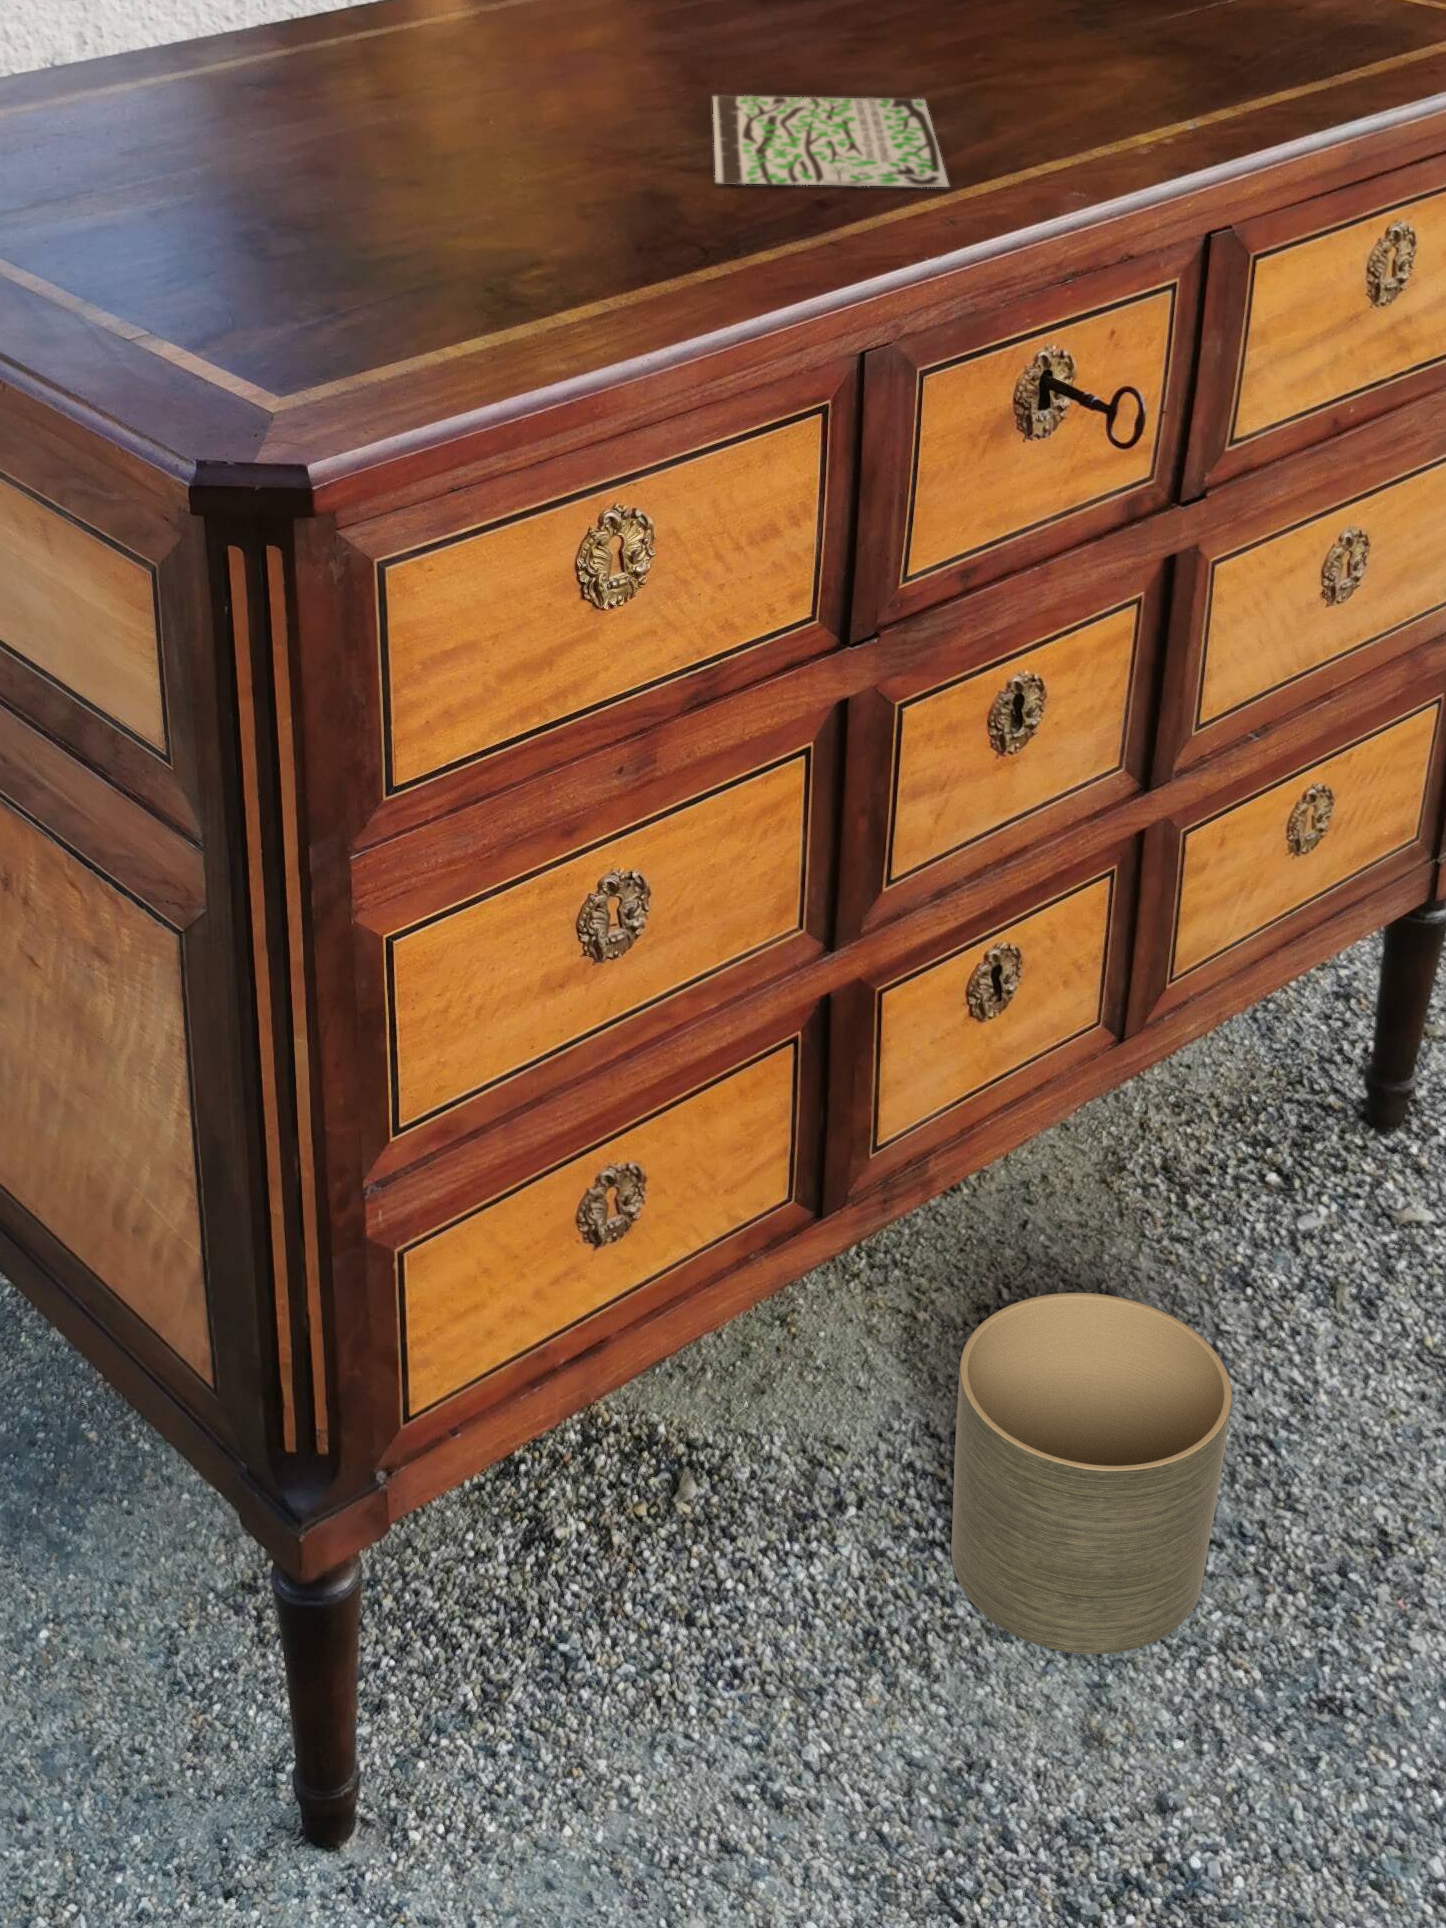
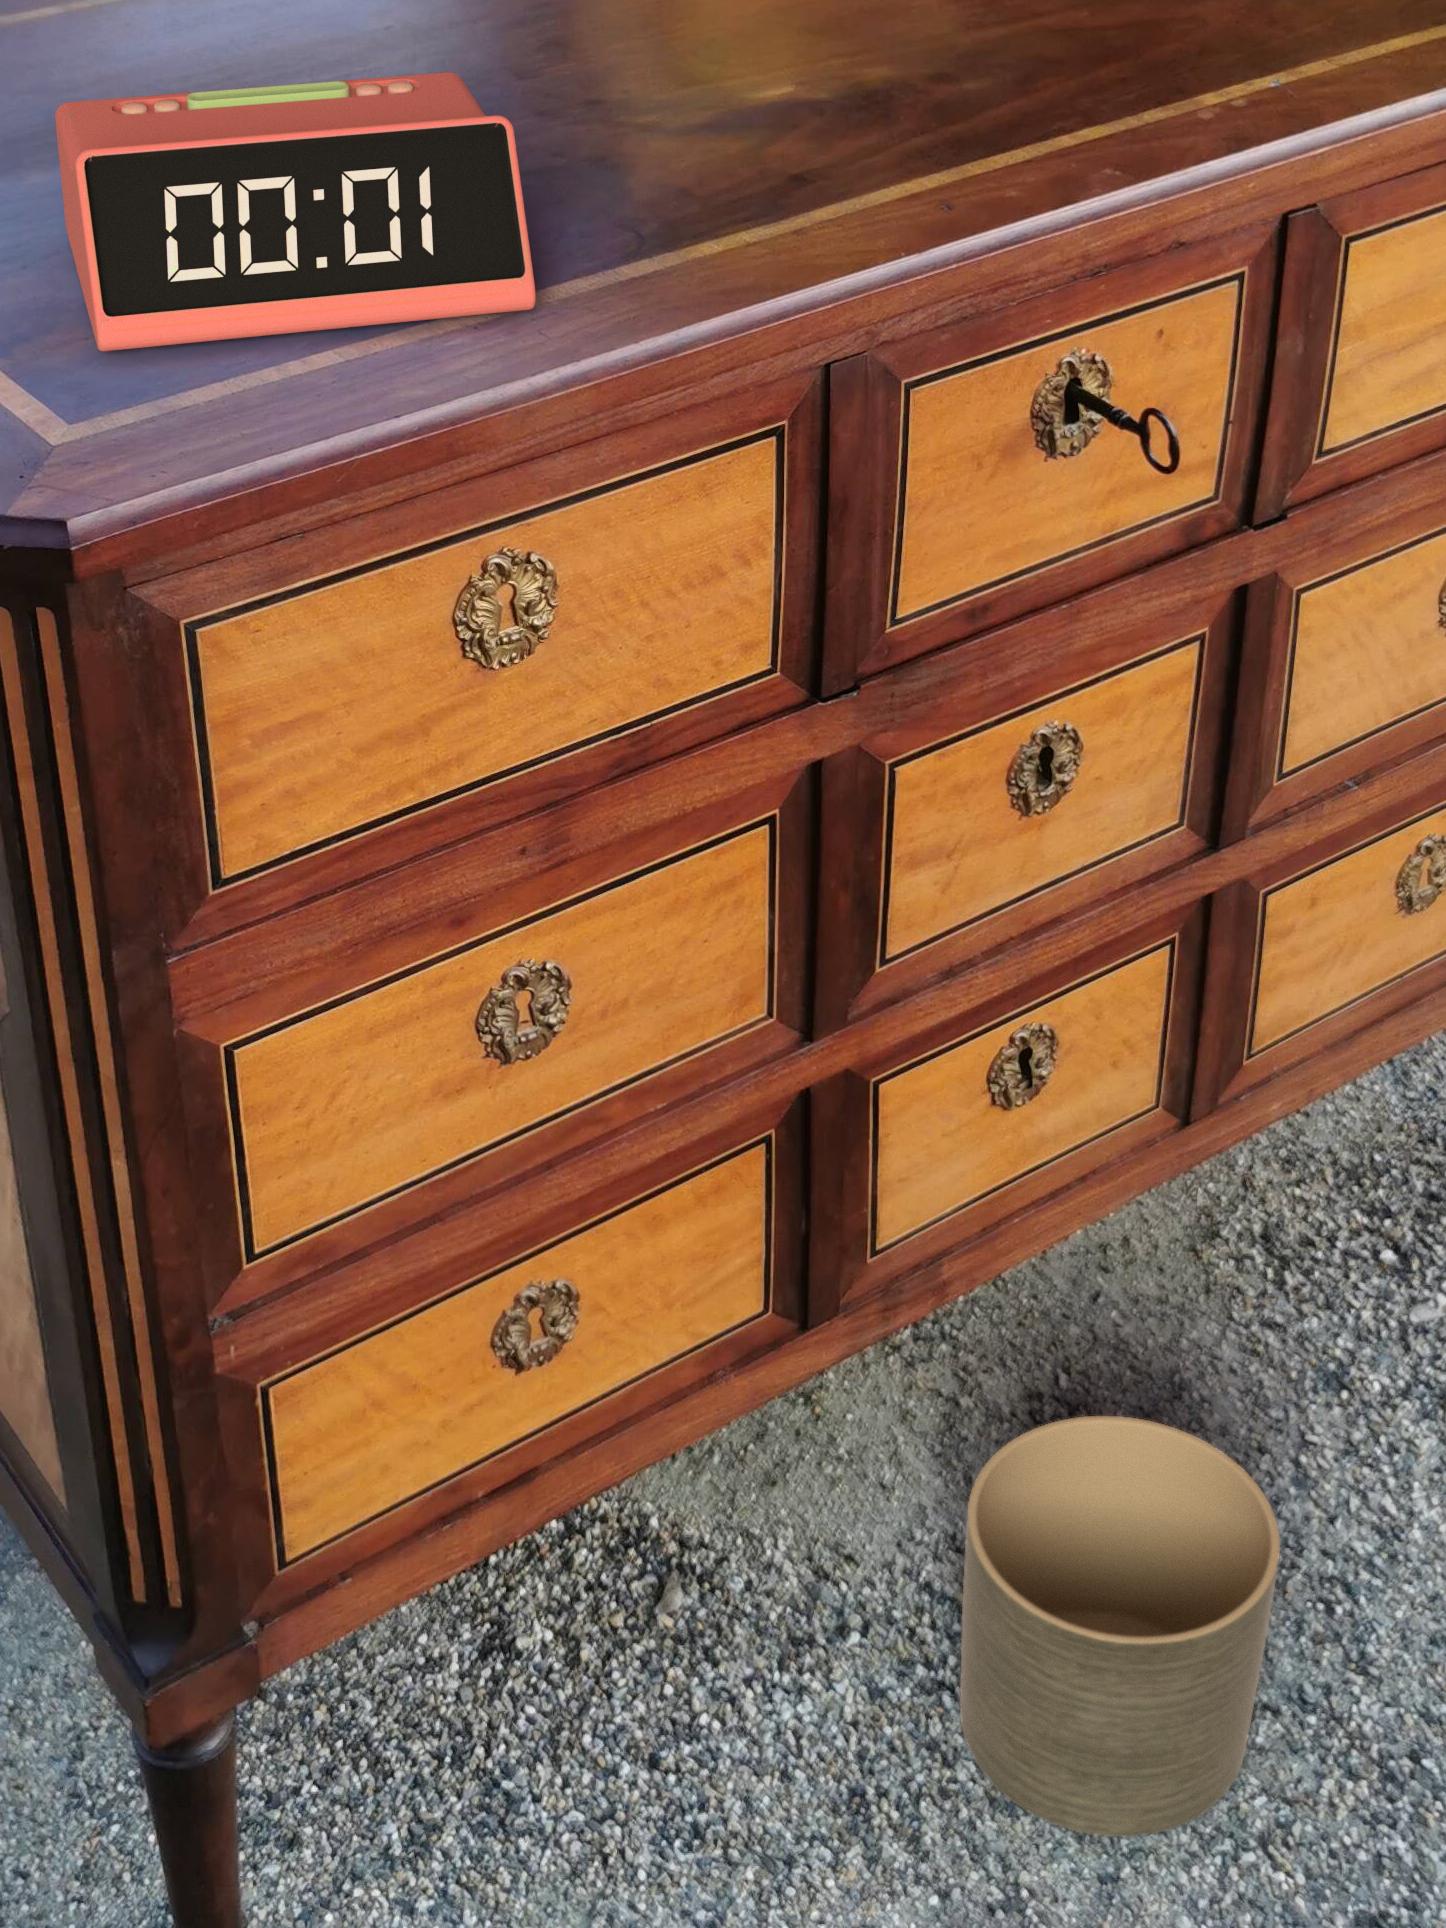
book: present [713,96,949,187] -> none [697,34,978,163]
alarm clock: none [192,112,623,339] -> present [55,72,536,351]

